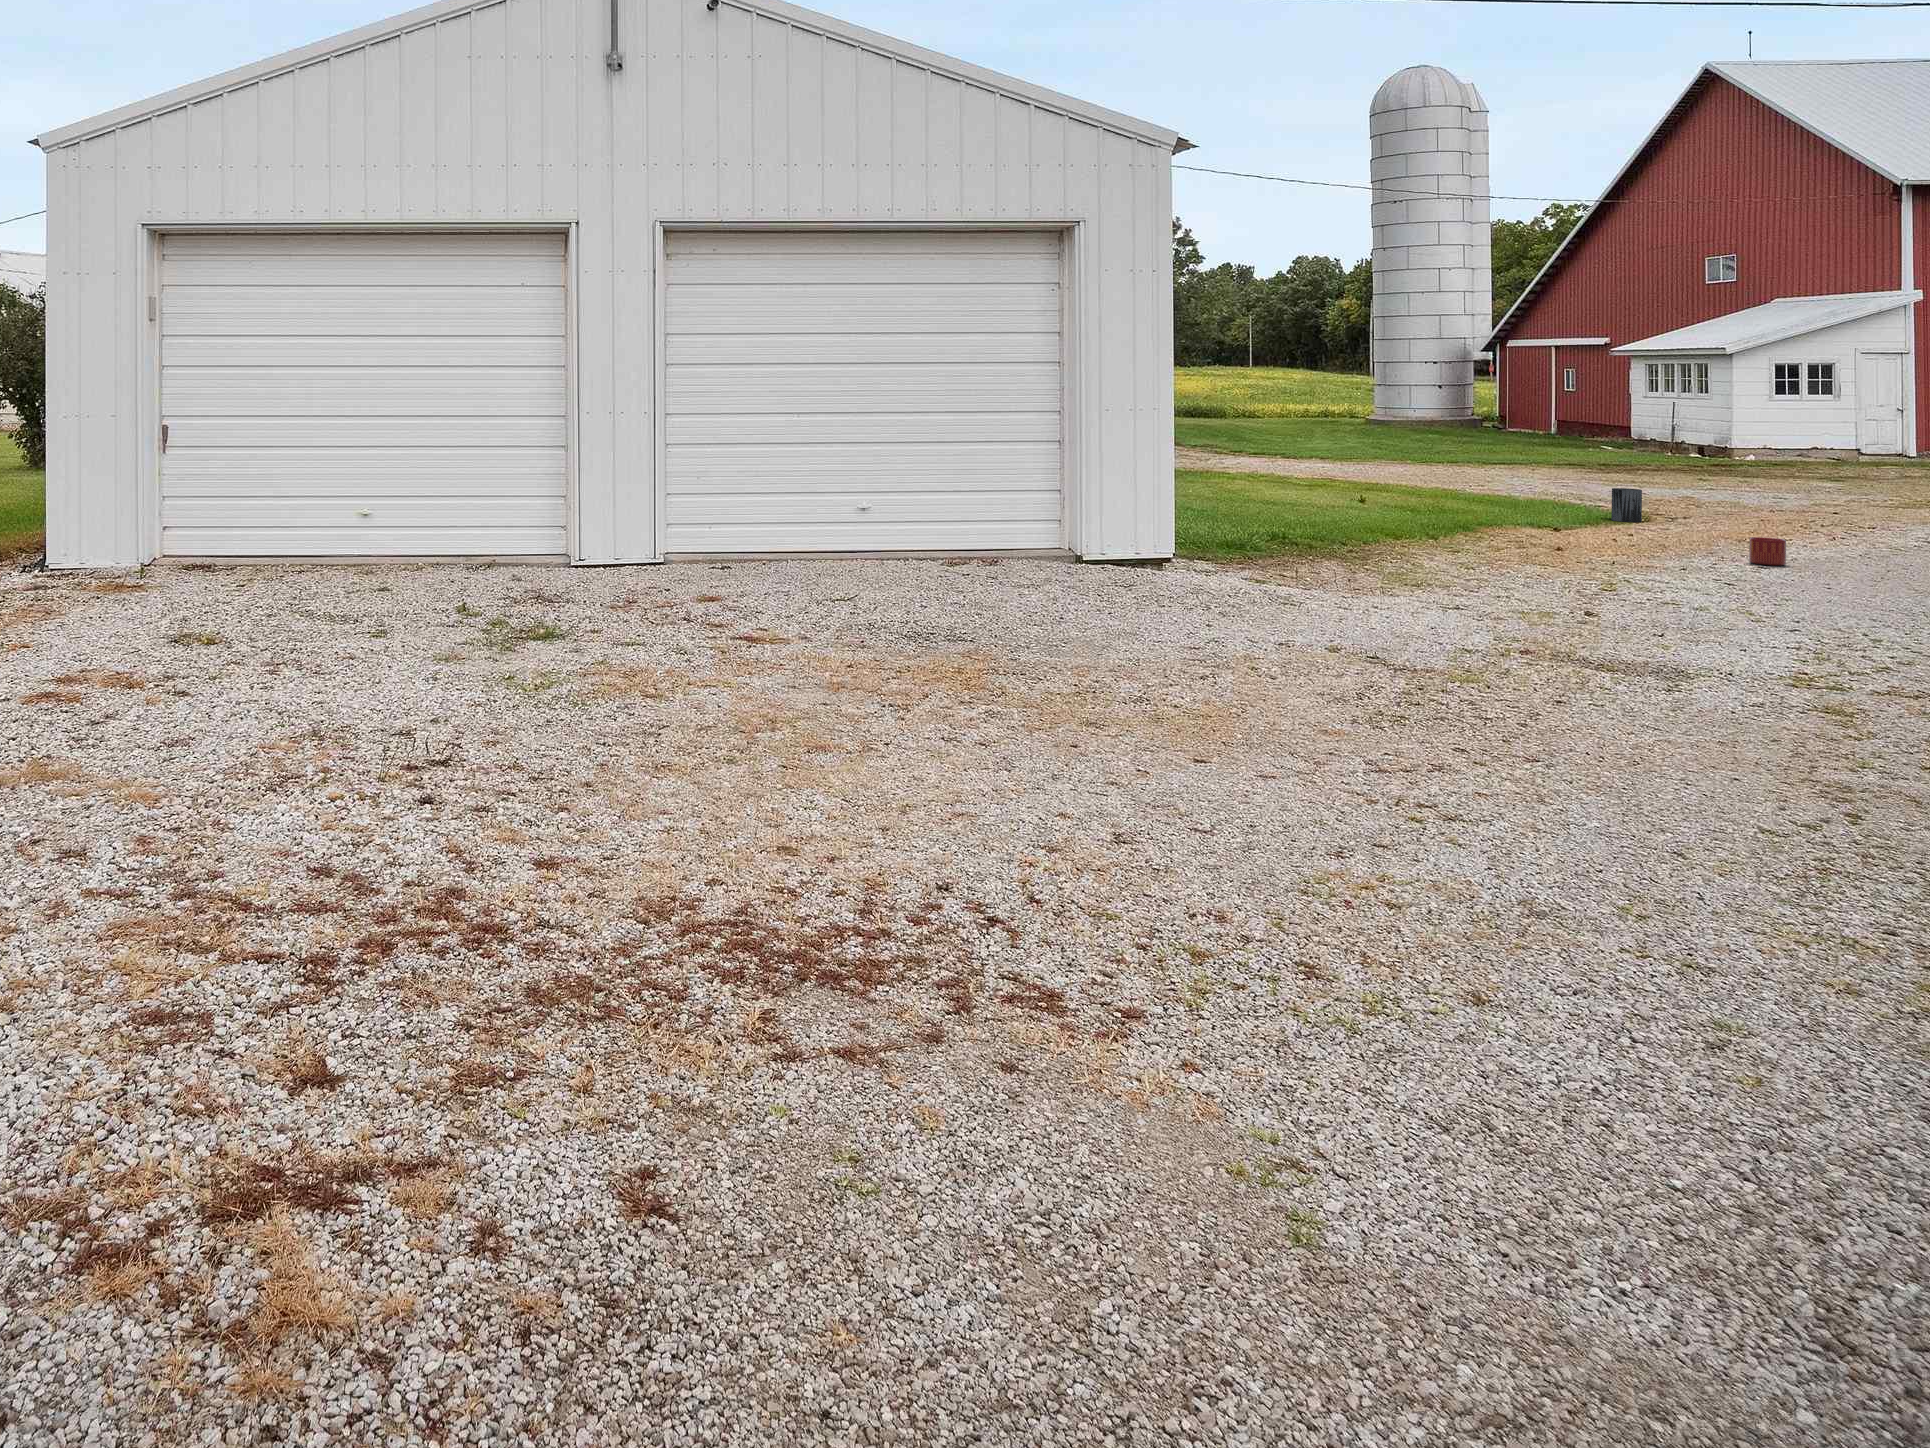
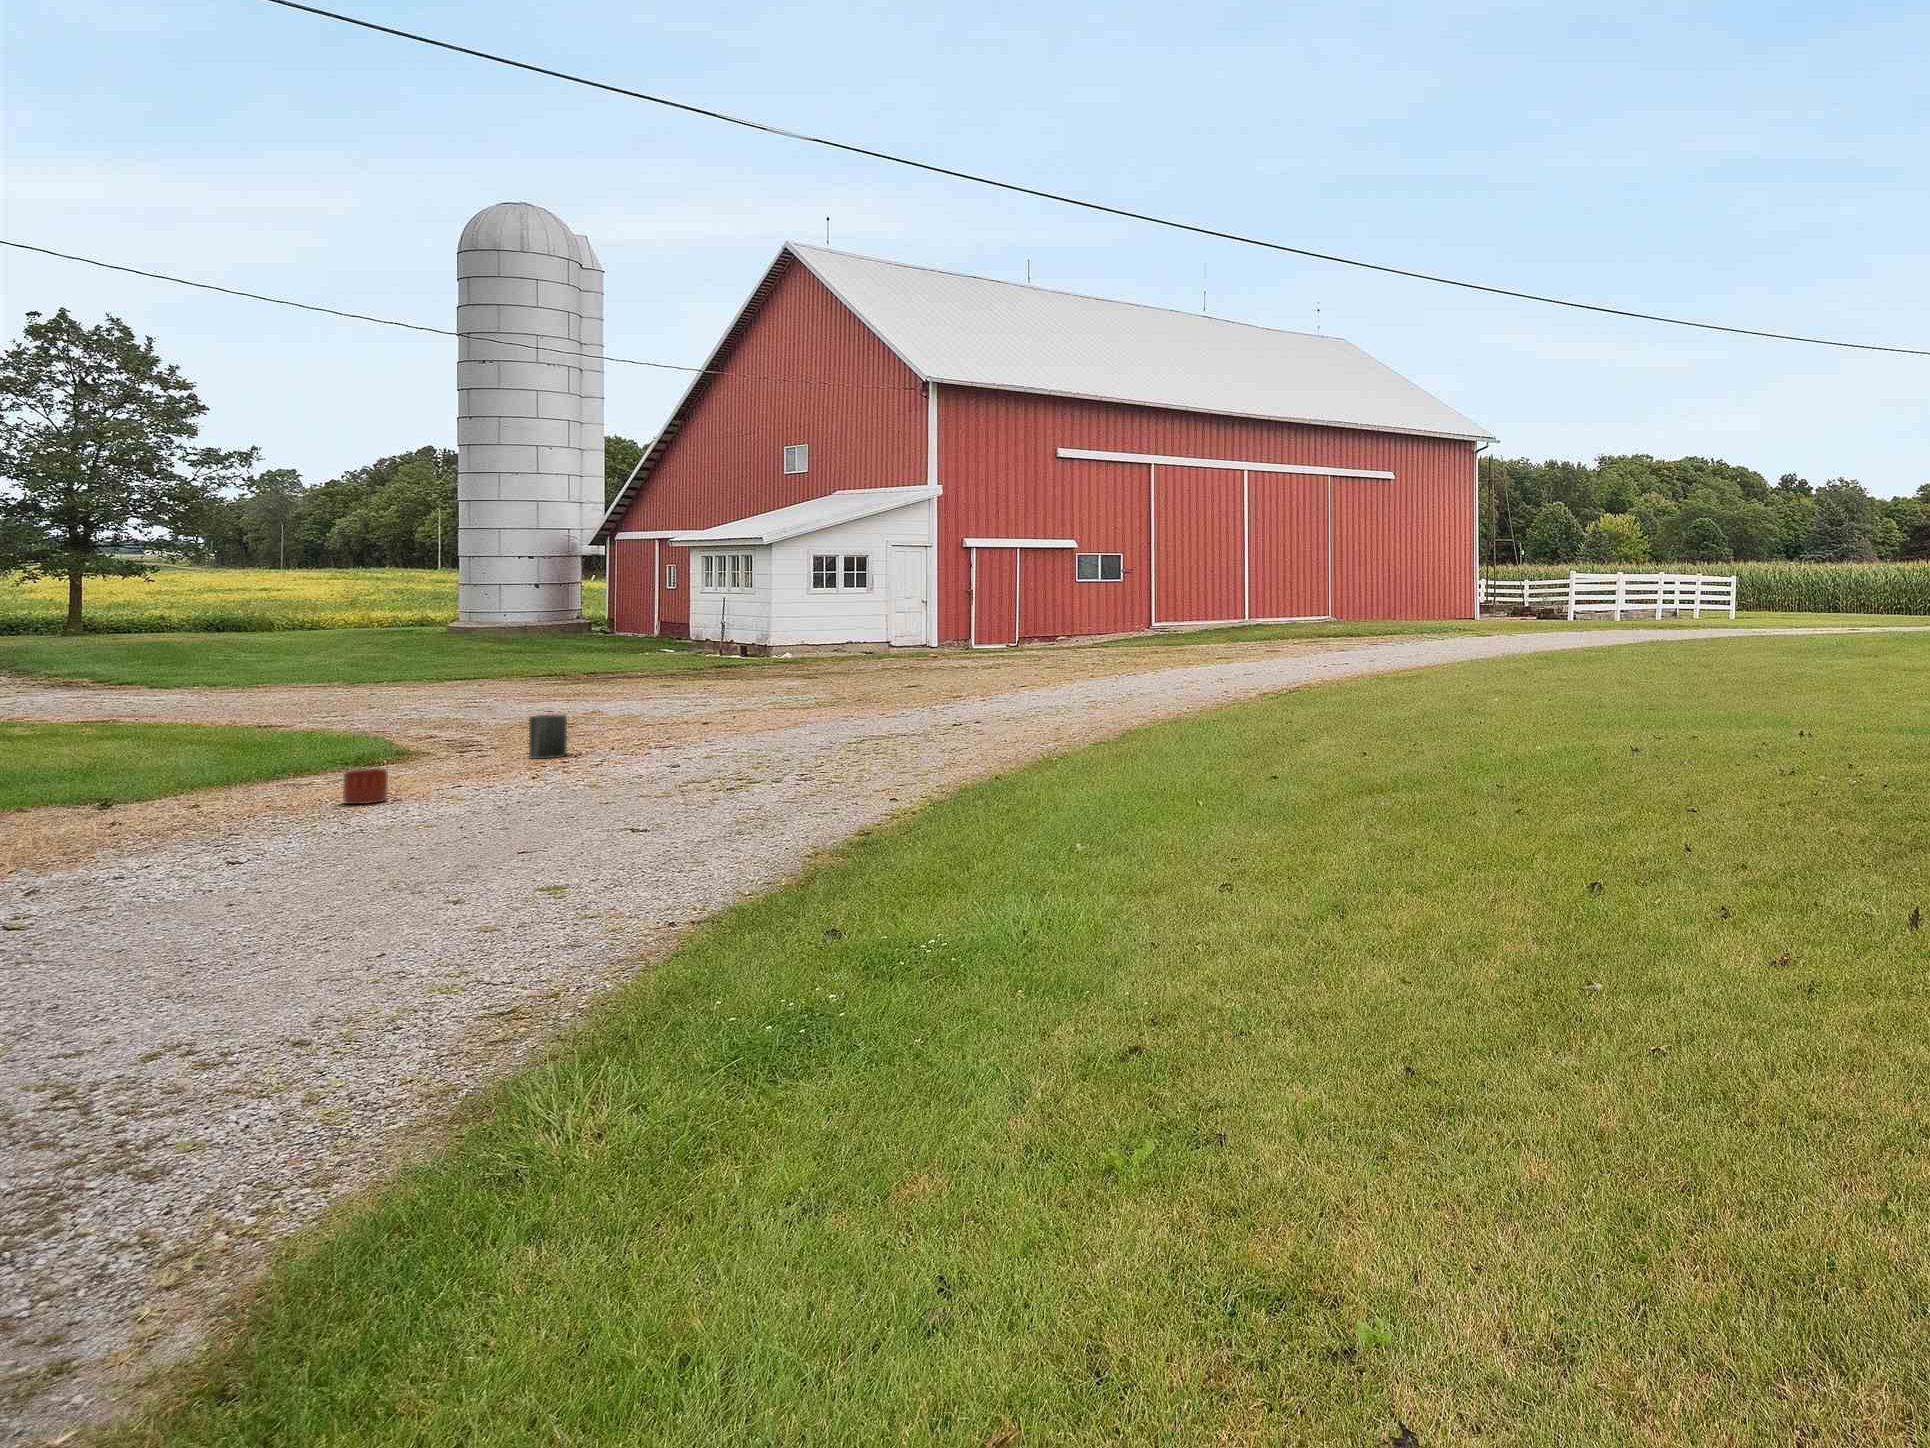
trash can: present [1611,488,1642,522] -> present [529,715,567,759]

